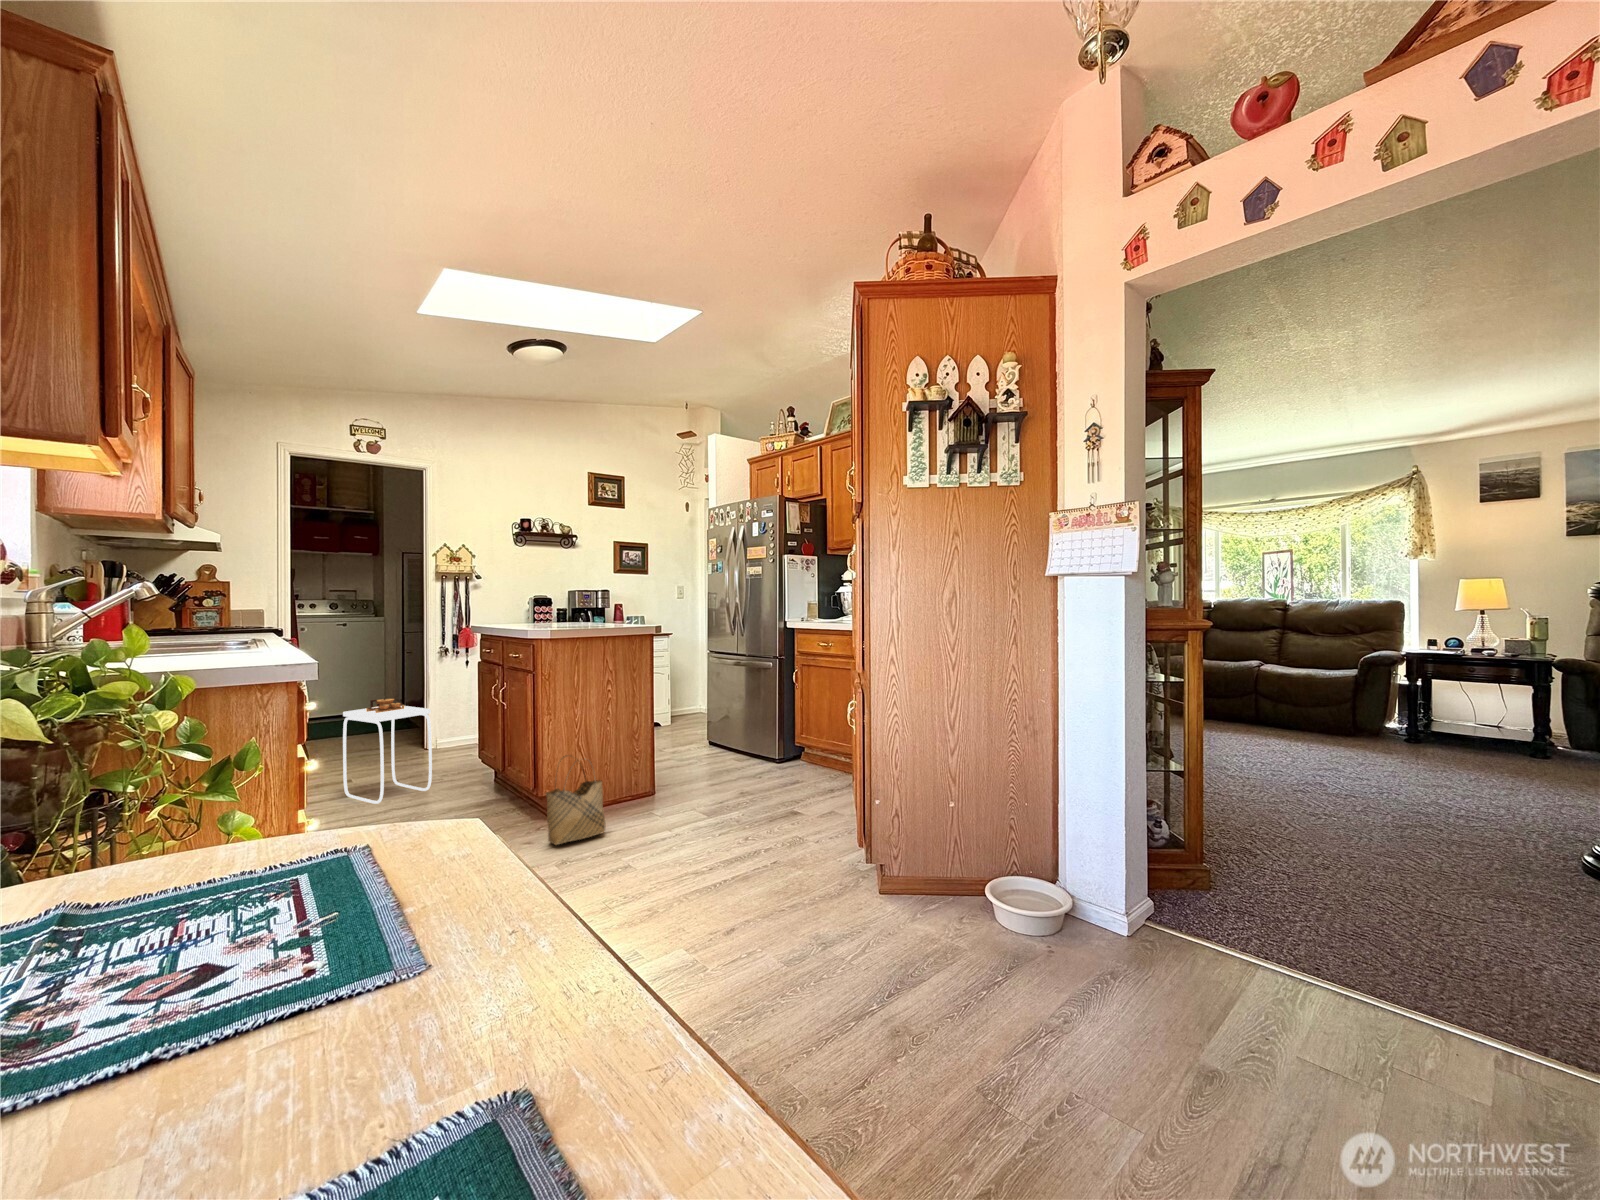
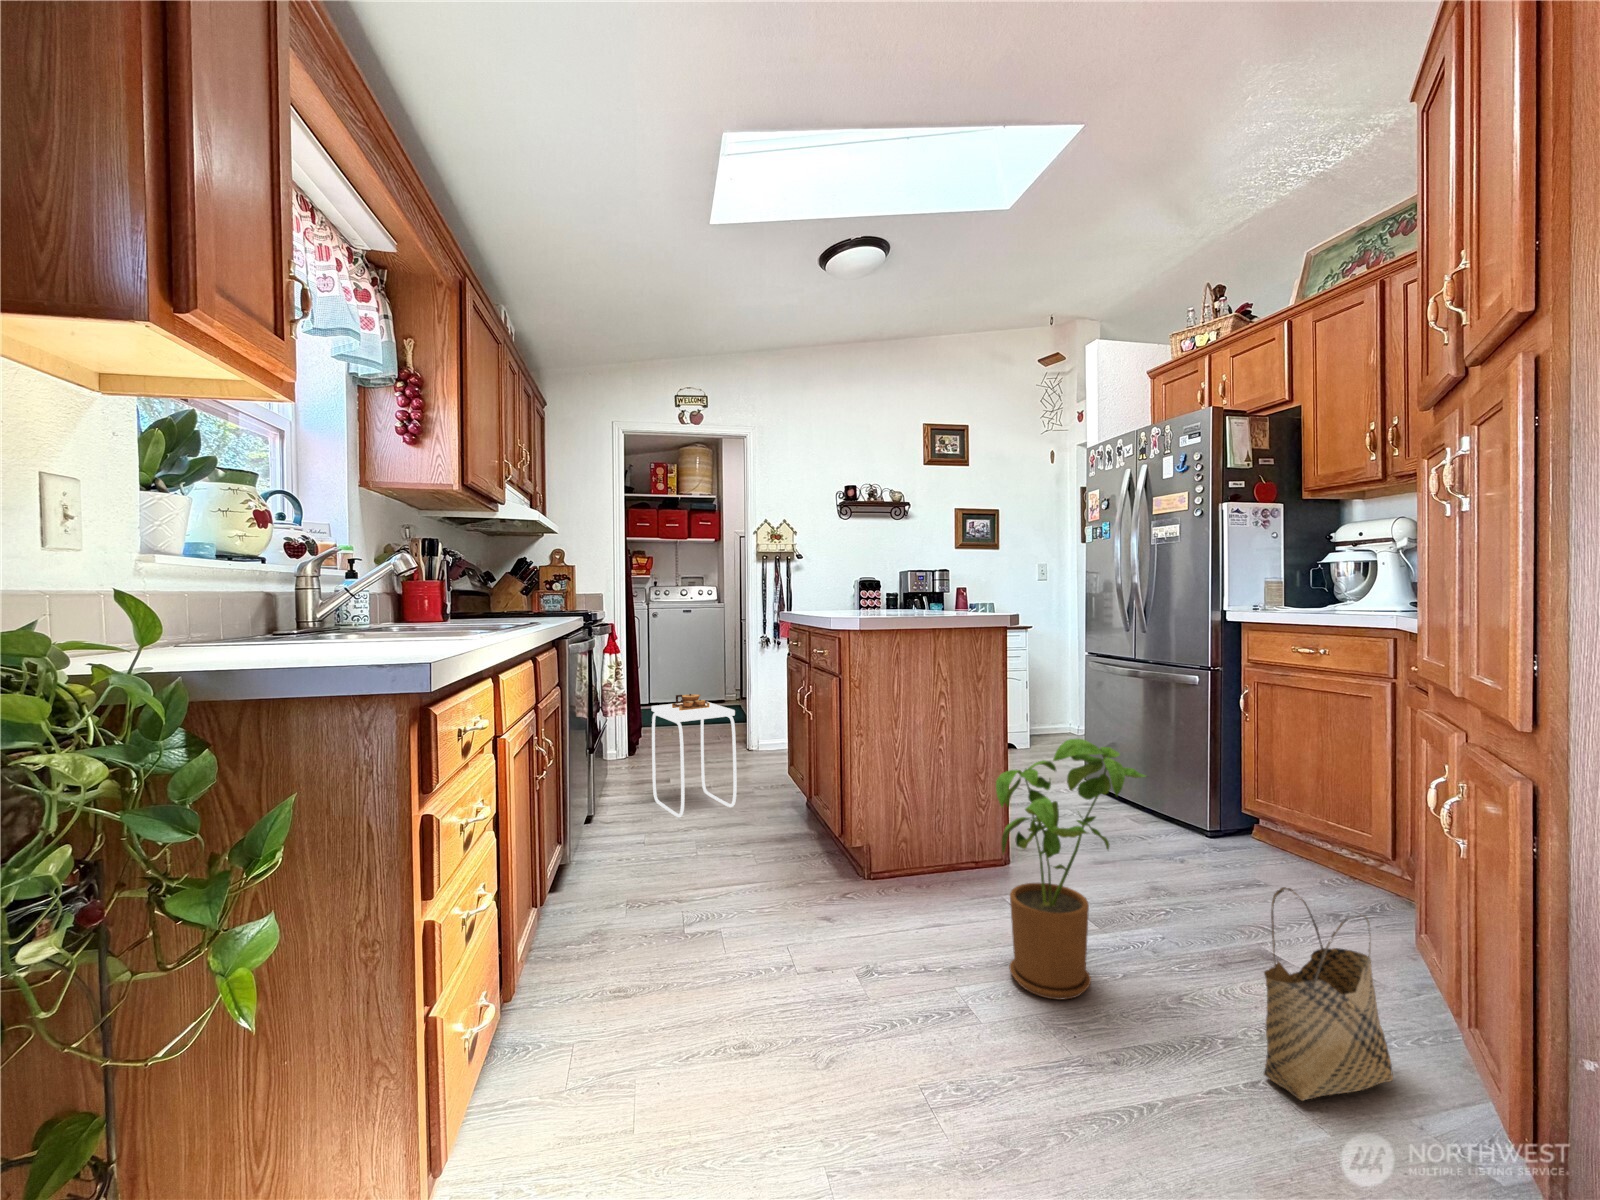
house plant: none [644,699,729,851] -> present [996,739,1146,1000]
woven basket: present [546,756,605,845] -> present [1264,887,1393,1101]

